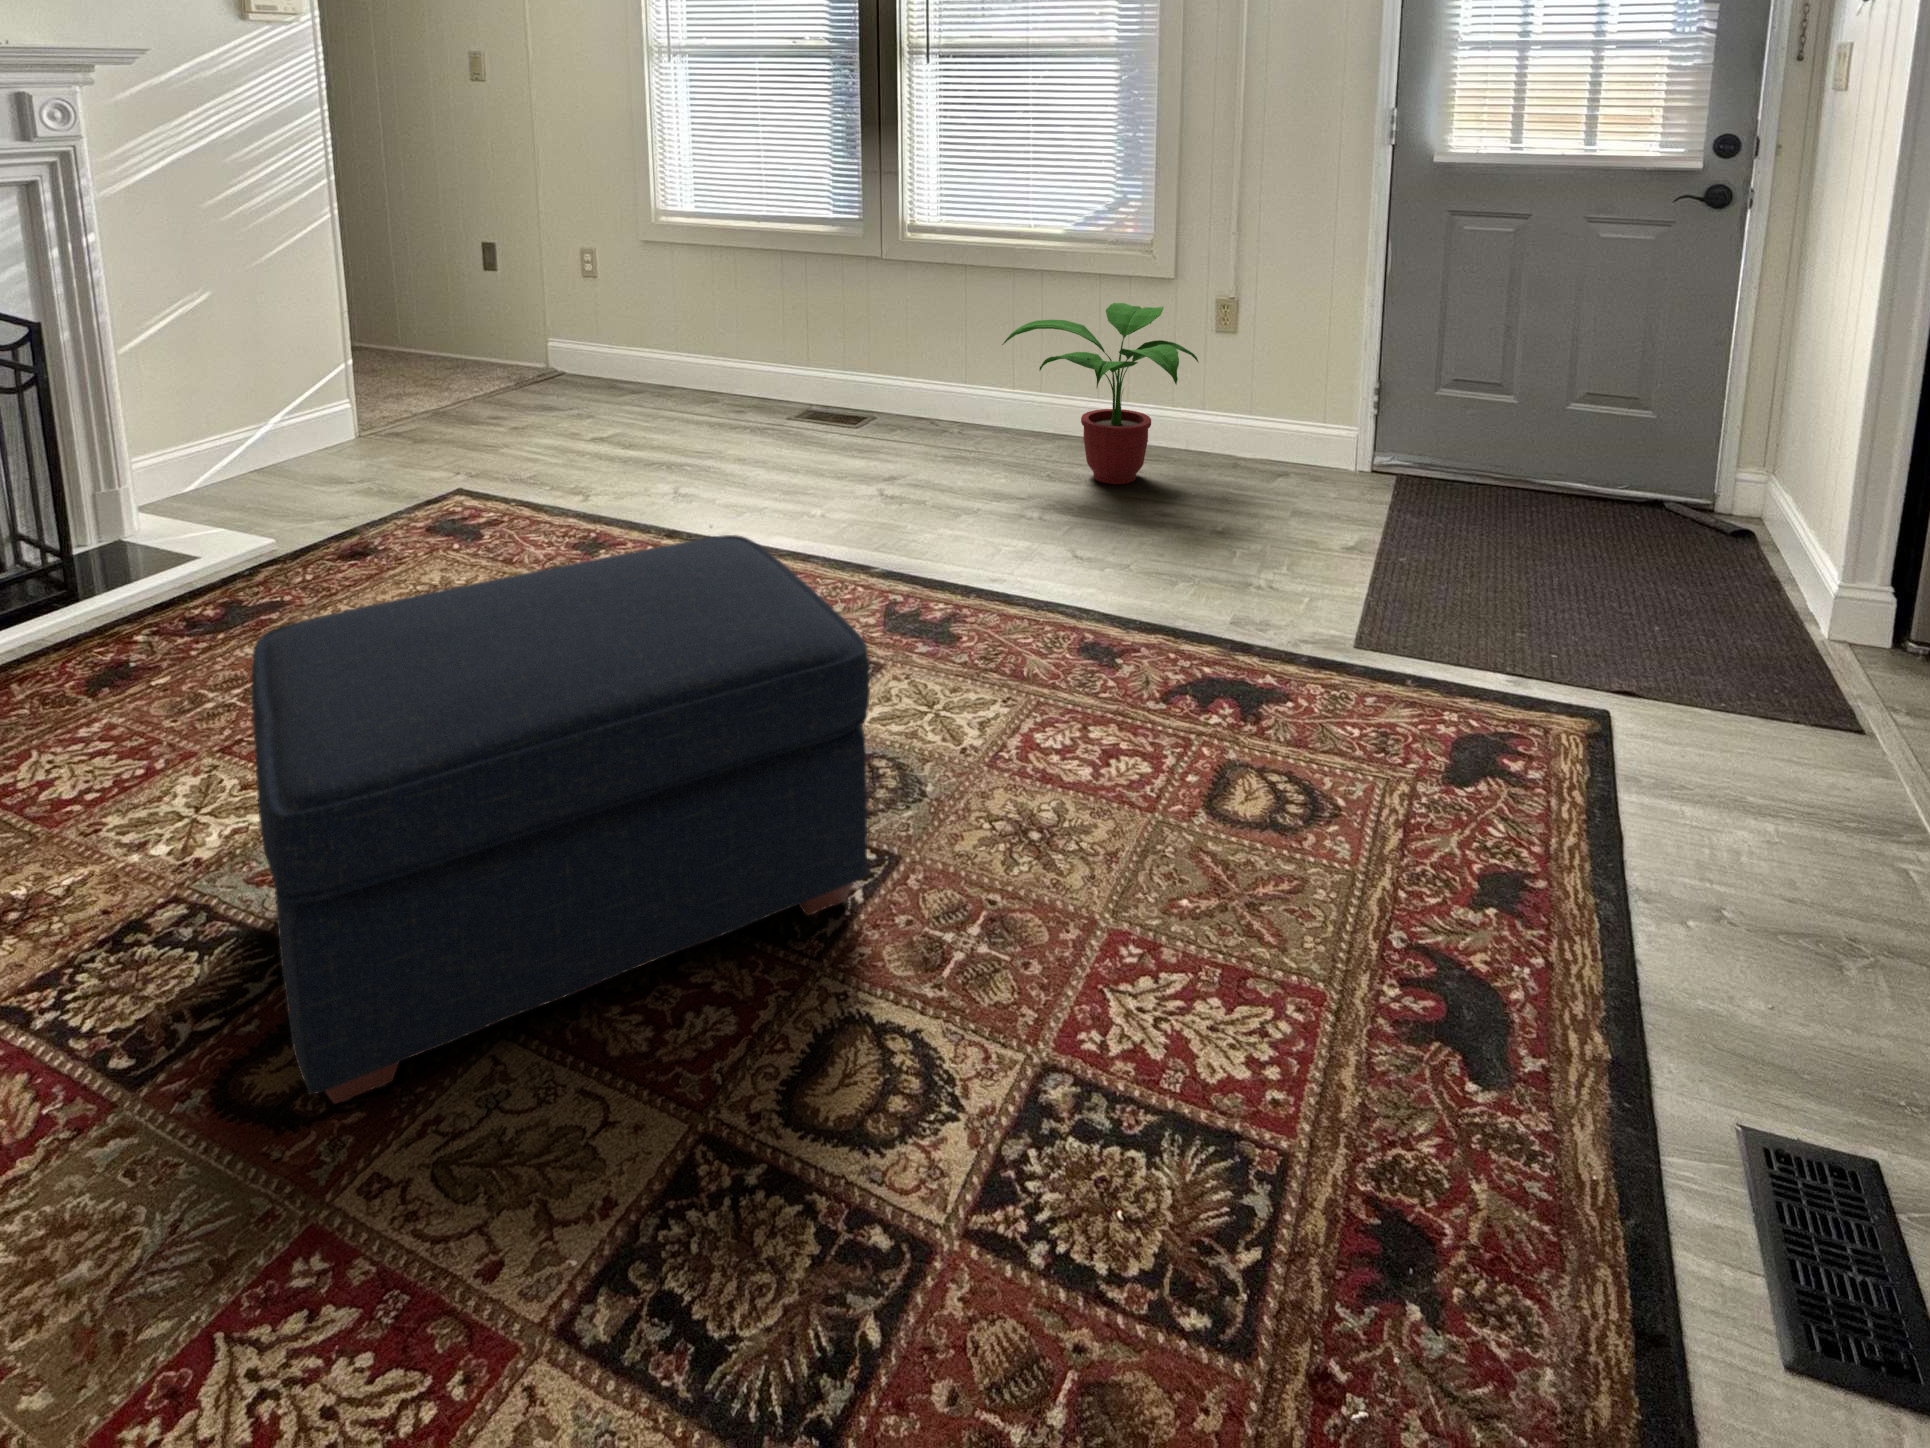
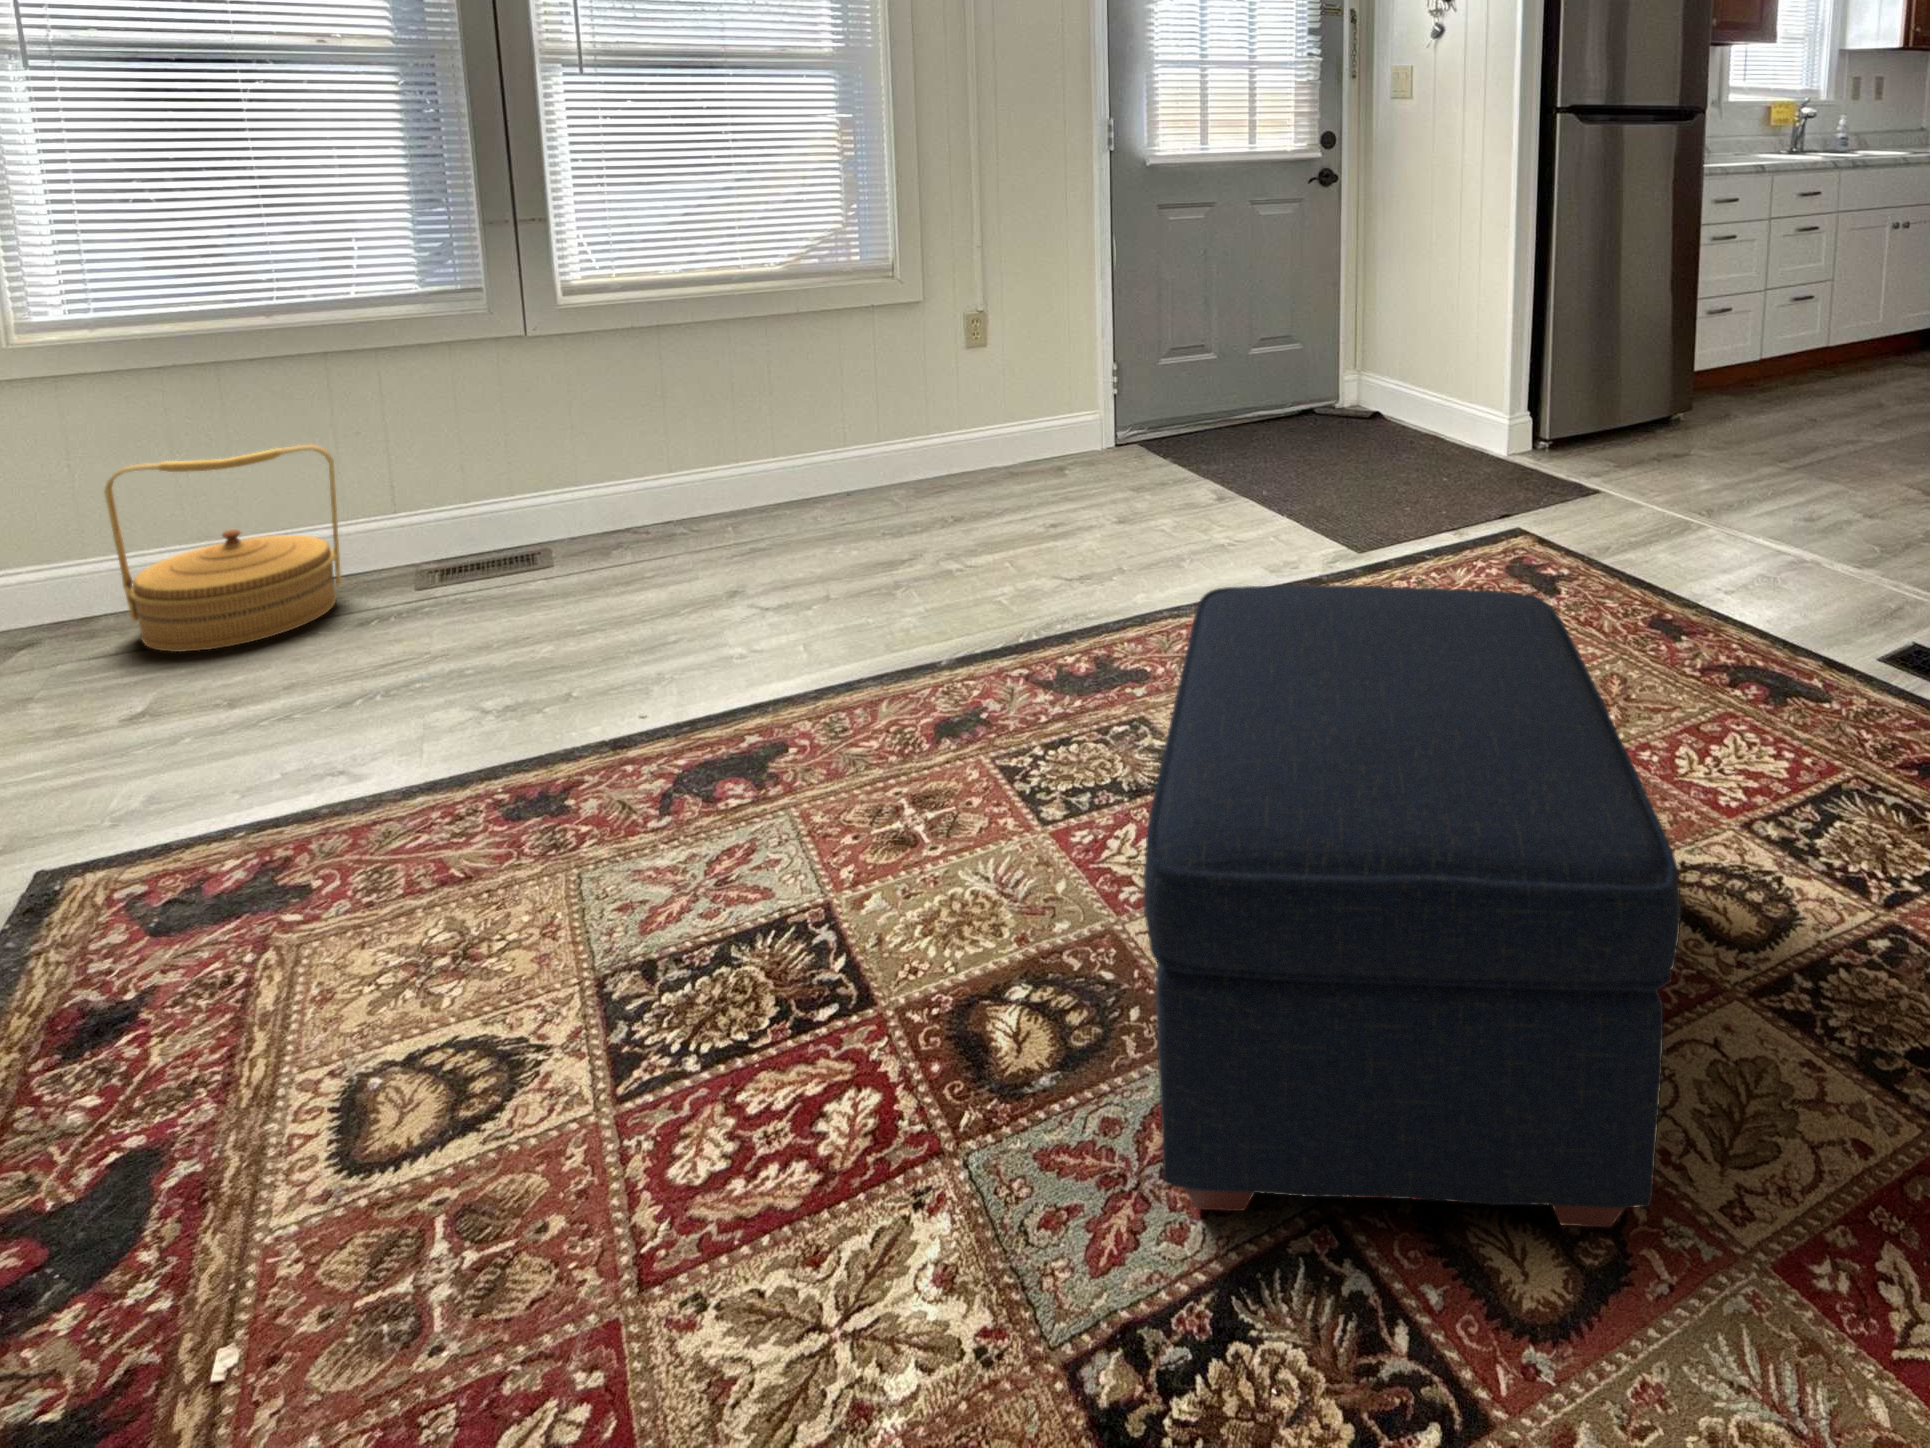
woven basket: none [658,295,759,415] -> present [104,444,341,652]
potted plant: present [1002,303,1198,484] -> none [833,333,1056,526]

